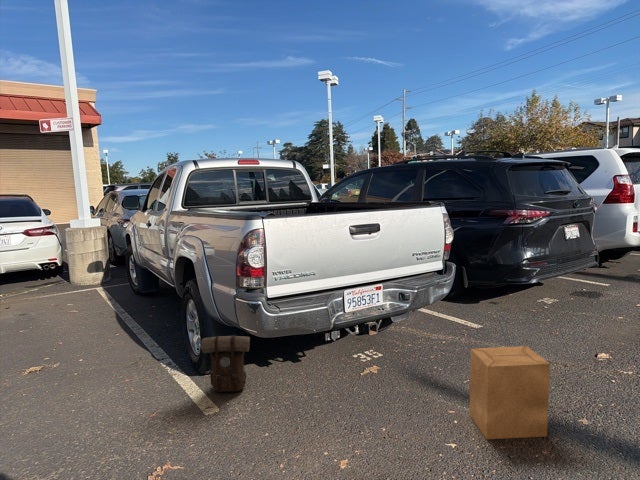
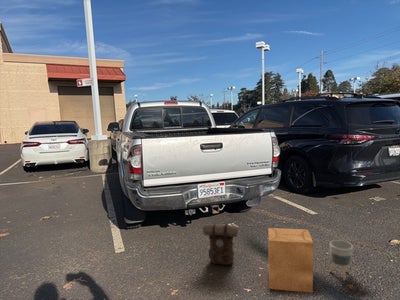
backpack: present [201,335,250,392] -> present [203,224,238,265]
planter: none [549,358,585,413] -> present [330,240,353,280]

